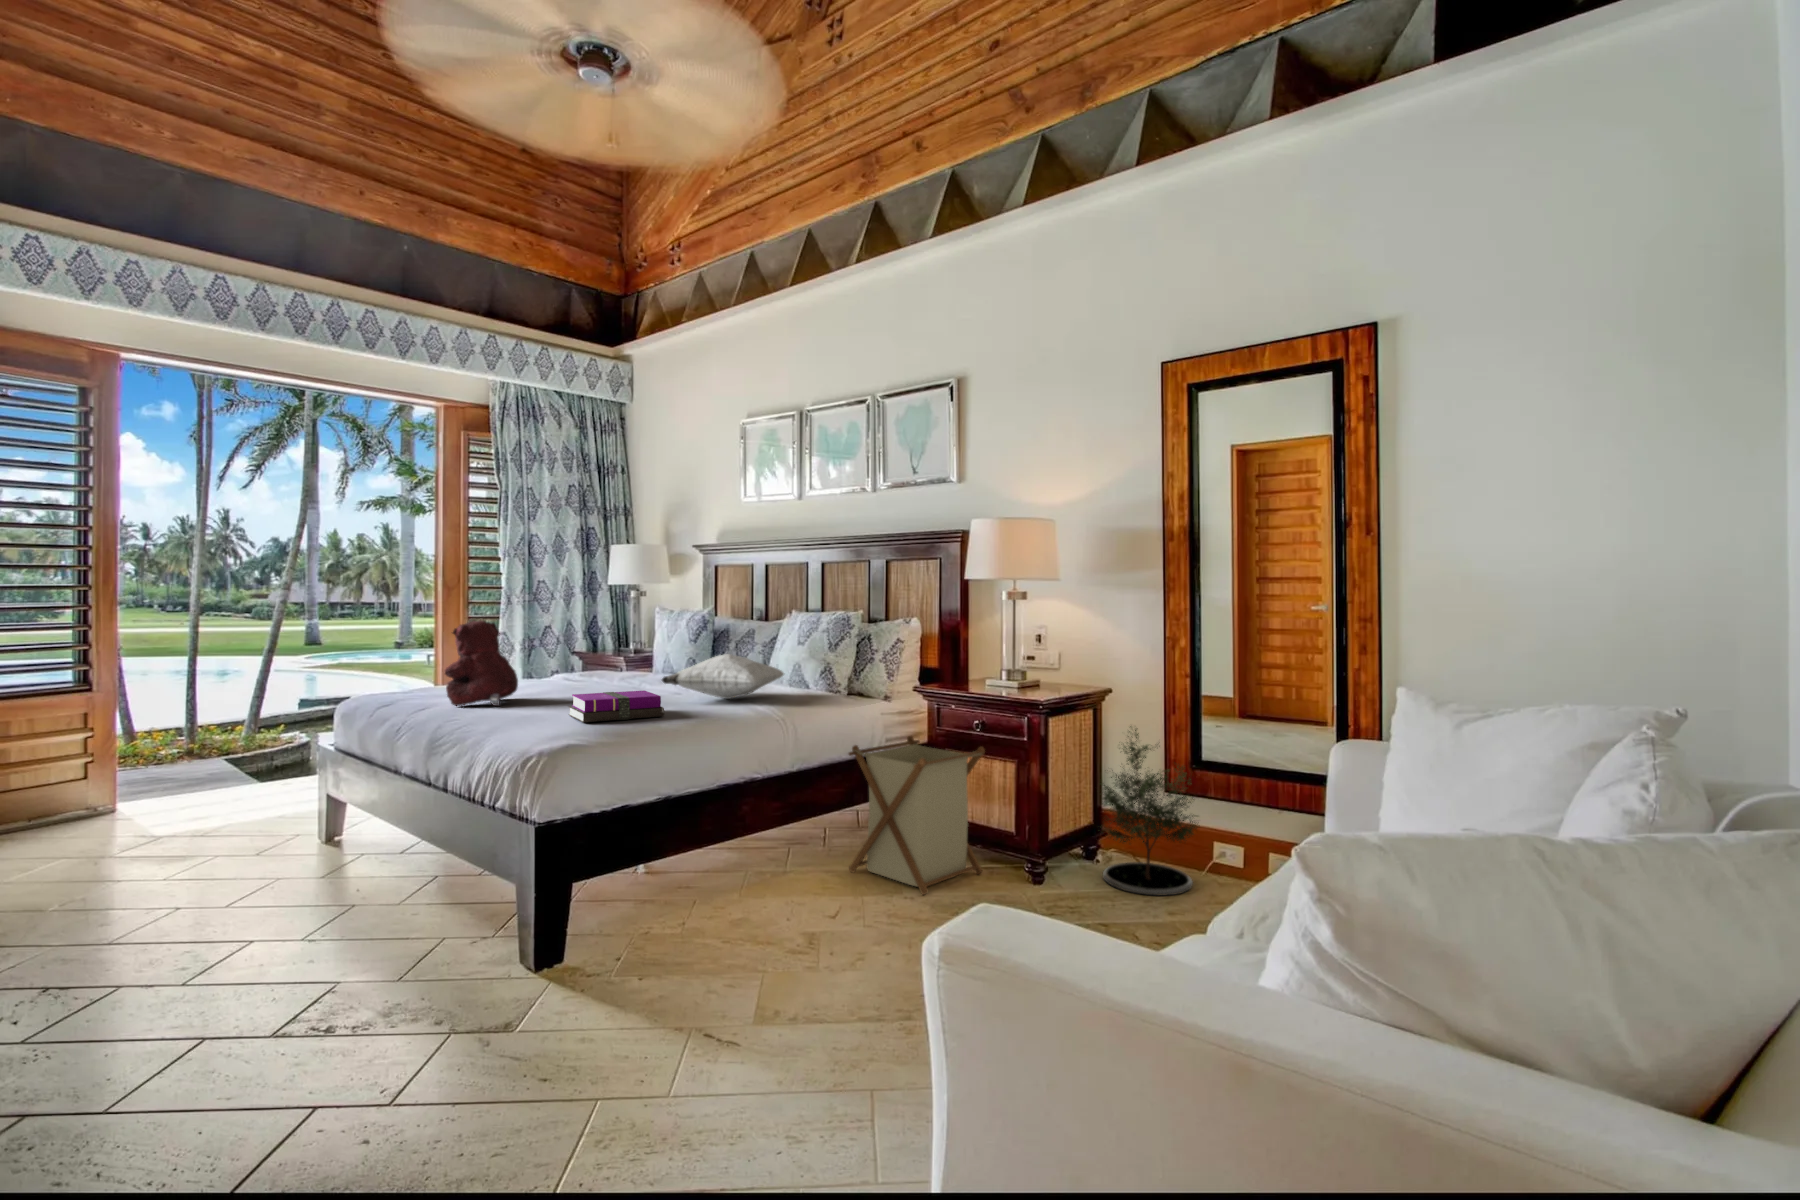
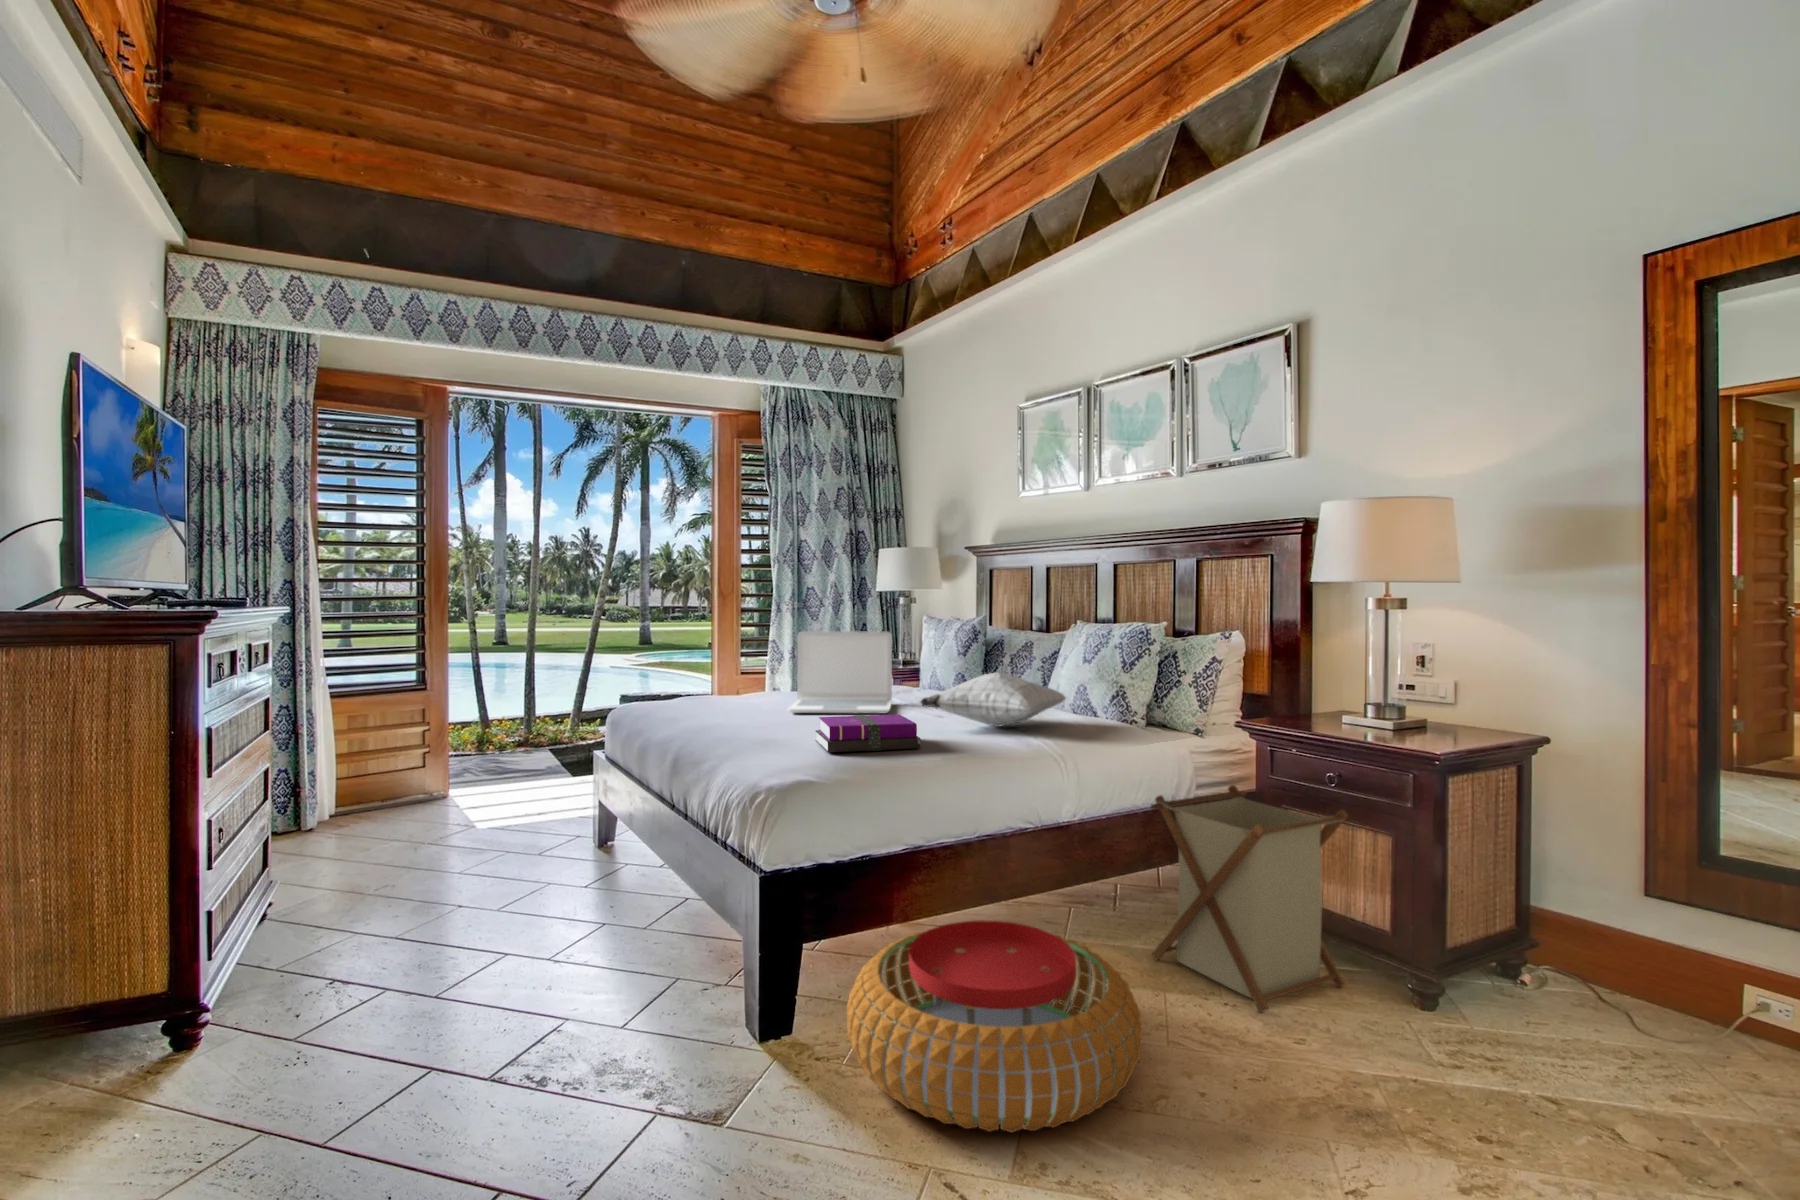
teddy bear: present [445,620,518,706] -> none [696,629,770,725]
laptop: none [533,621,631,696] -> present [788,631,892,714]
potted tree: present [1098,726,1197,895] -> none [1533,794,1737,1072]
pouf: none [607,847,837,987] -> present [847,920,1142,1133]

